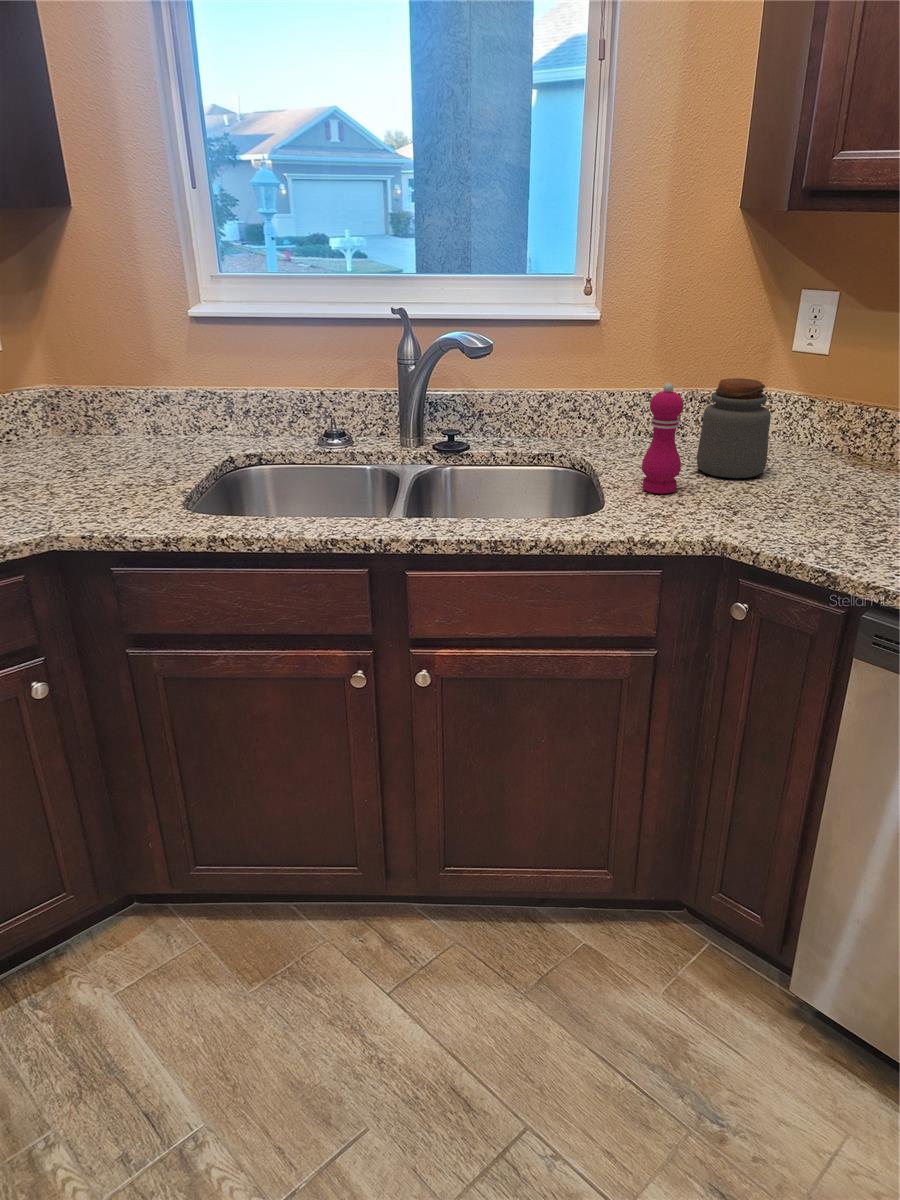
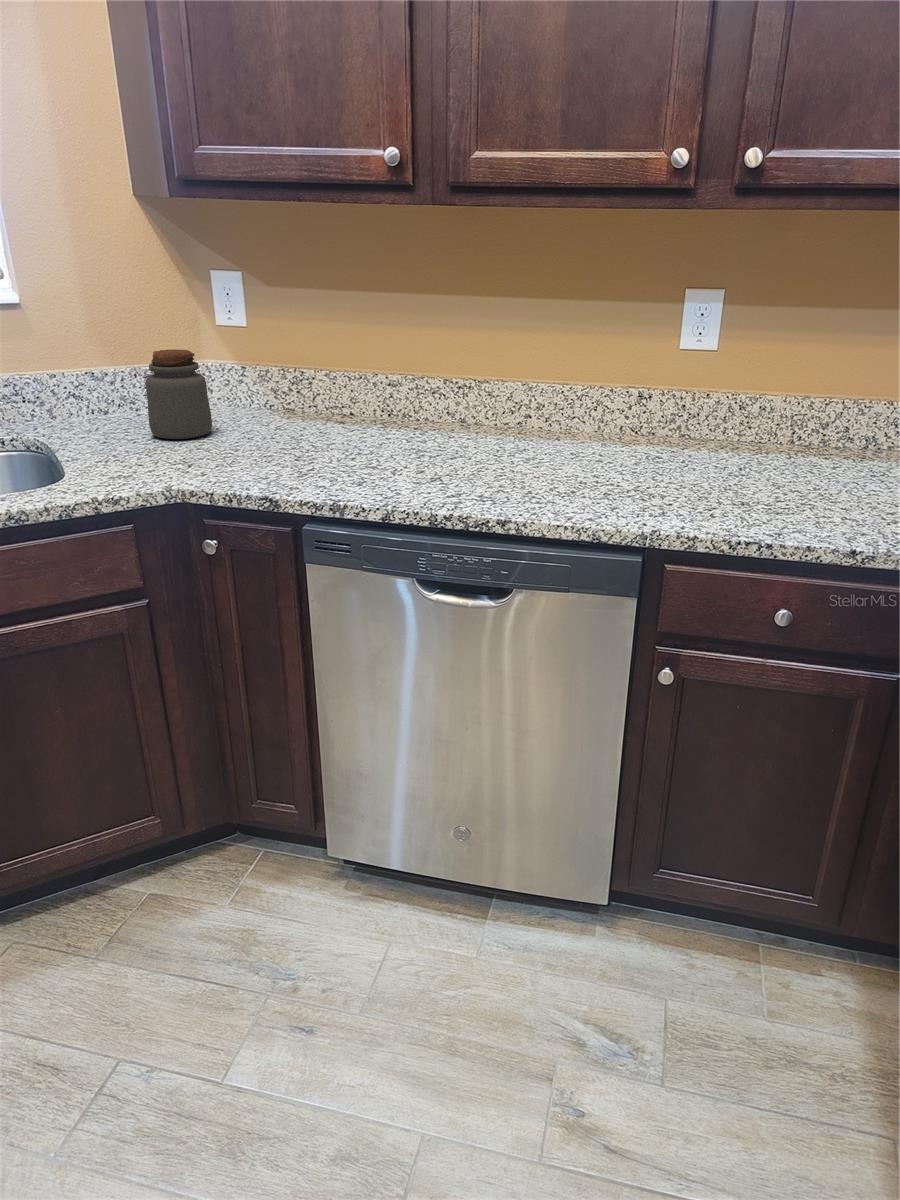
pepper mill: present [642,383,684,494] -> none [89,355,134,459]

